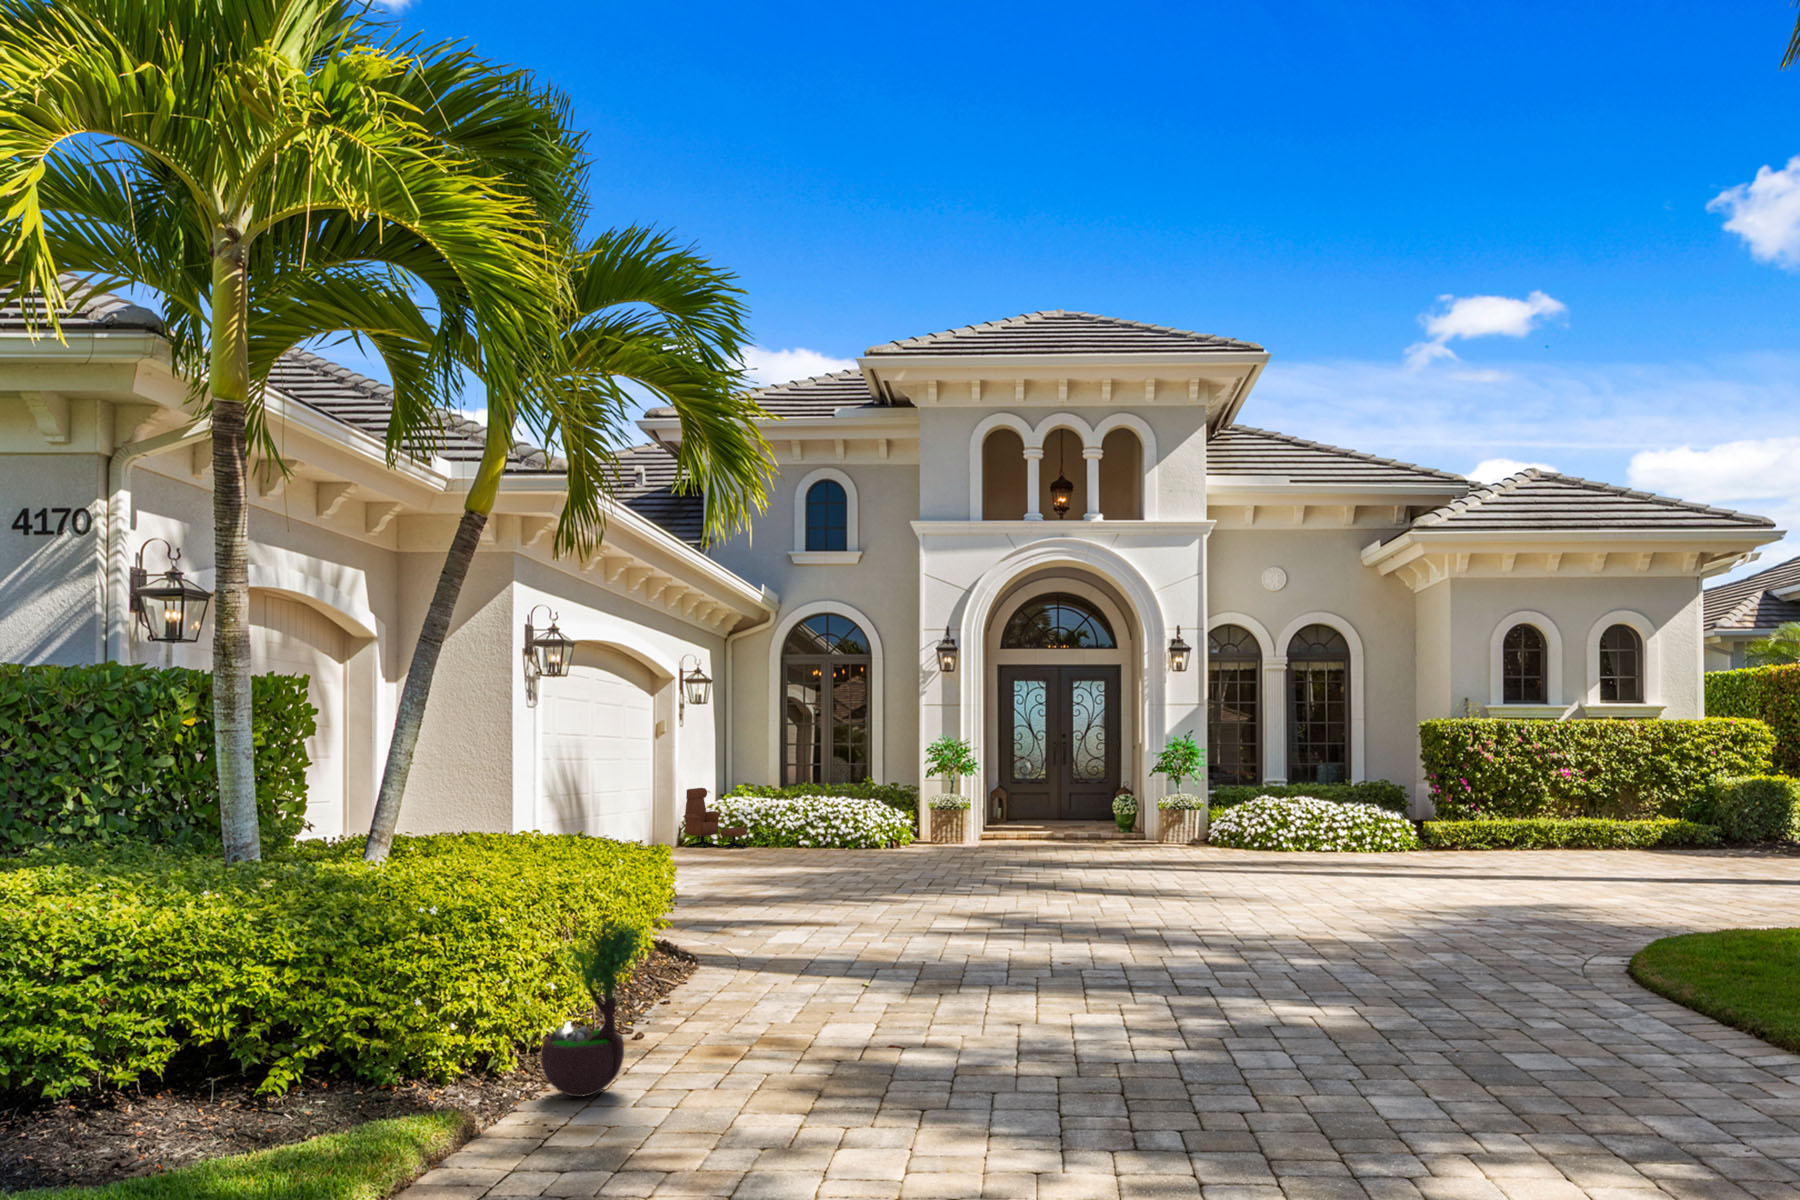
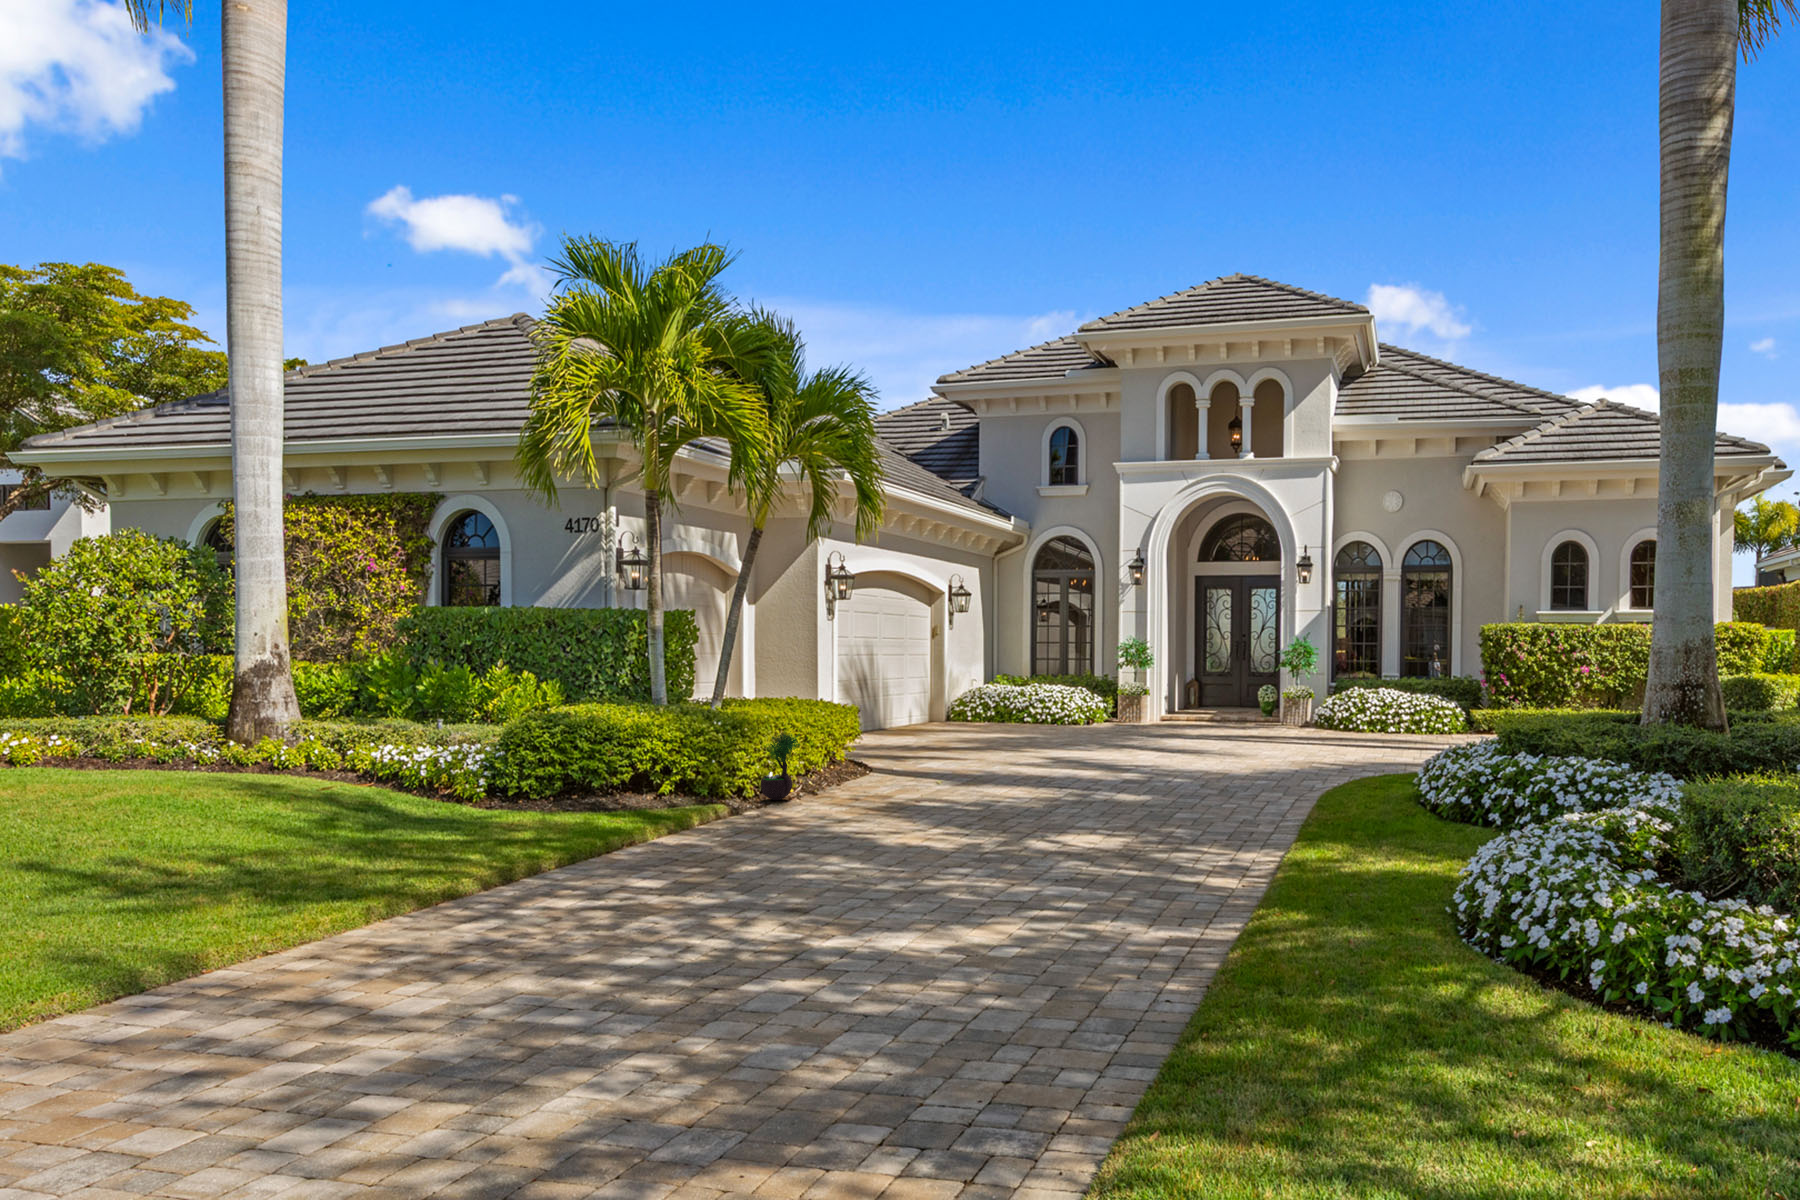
lounge chair: present [683,788,748,849] -> none [950,683,991,722]

